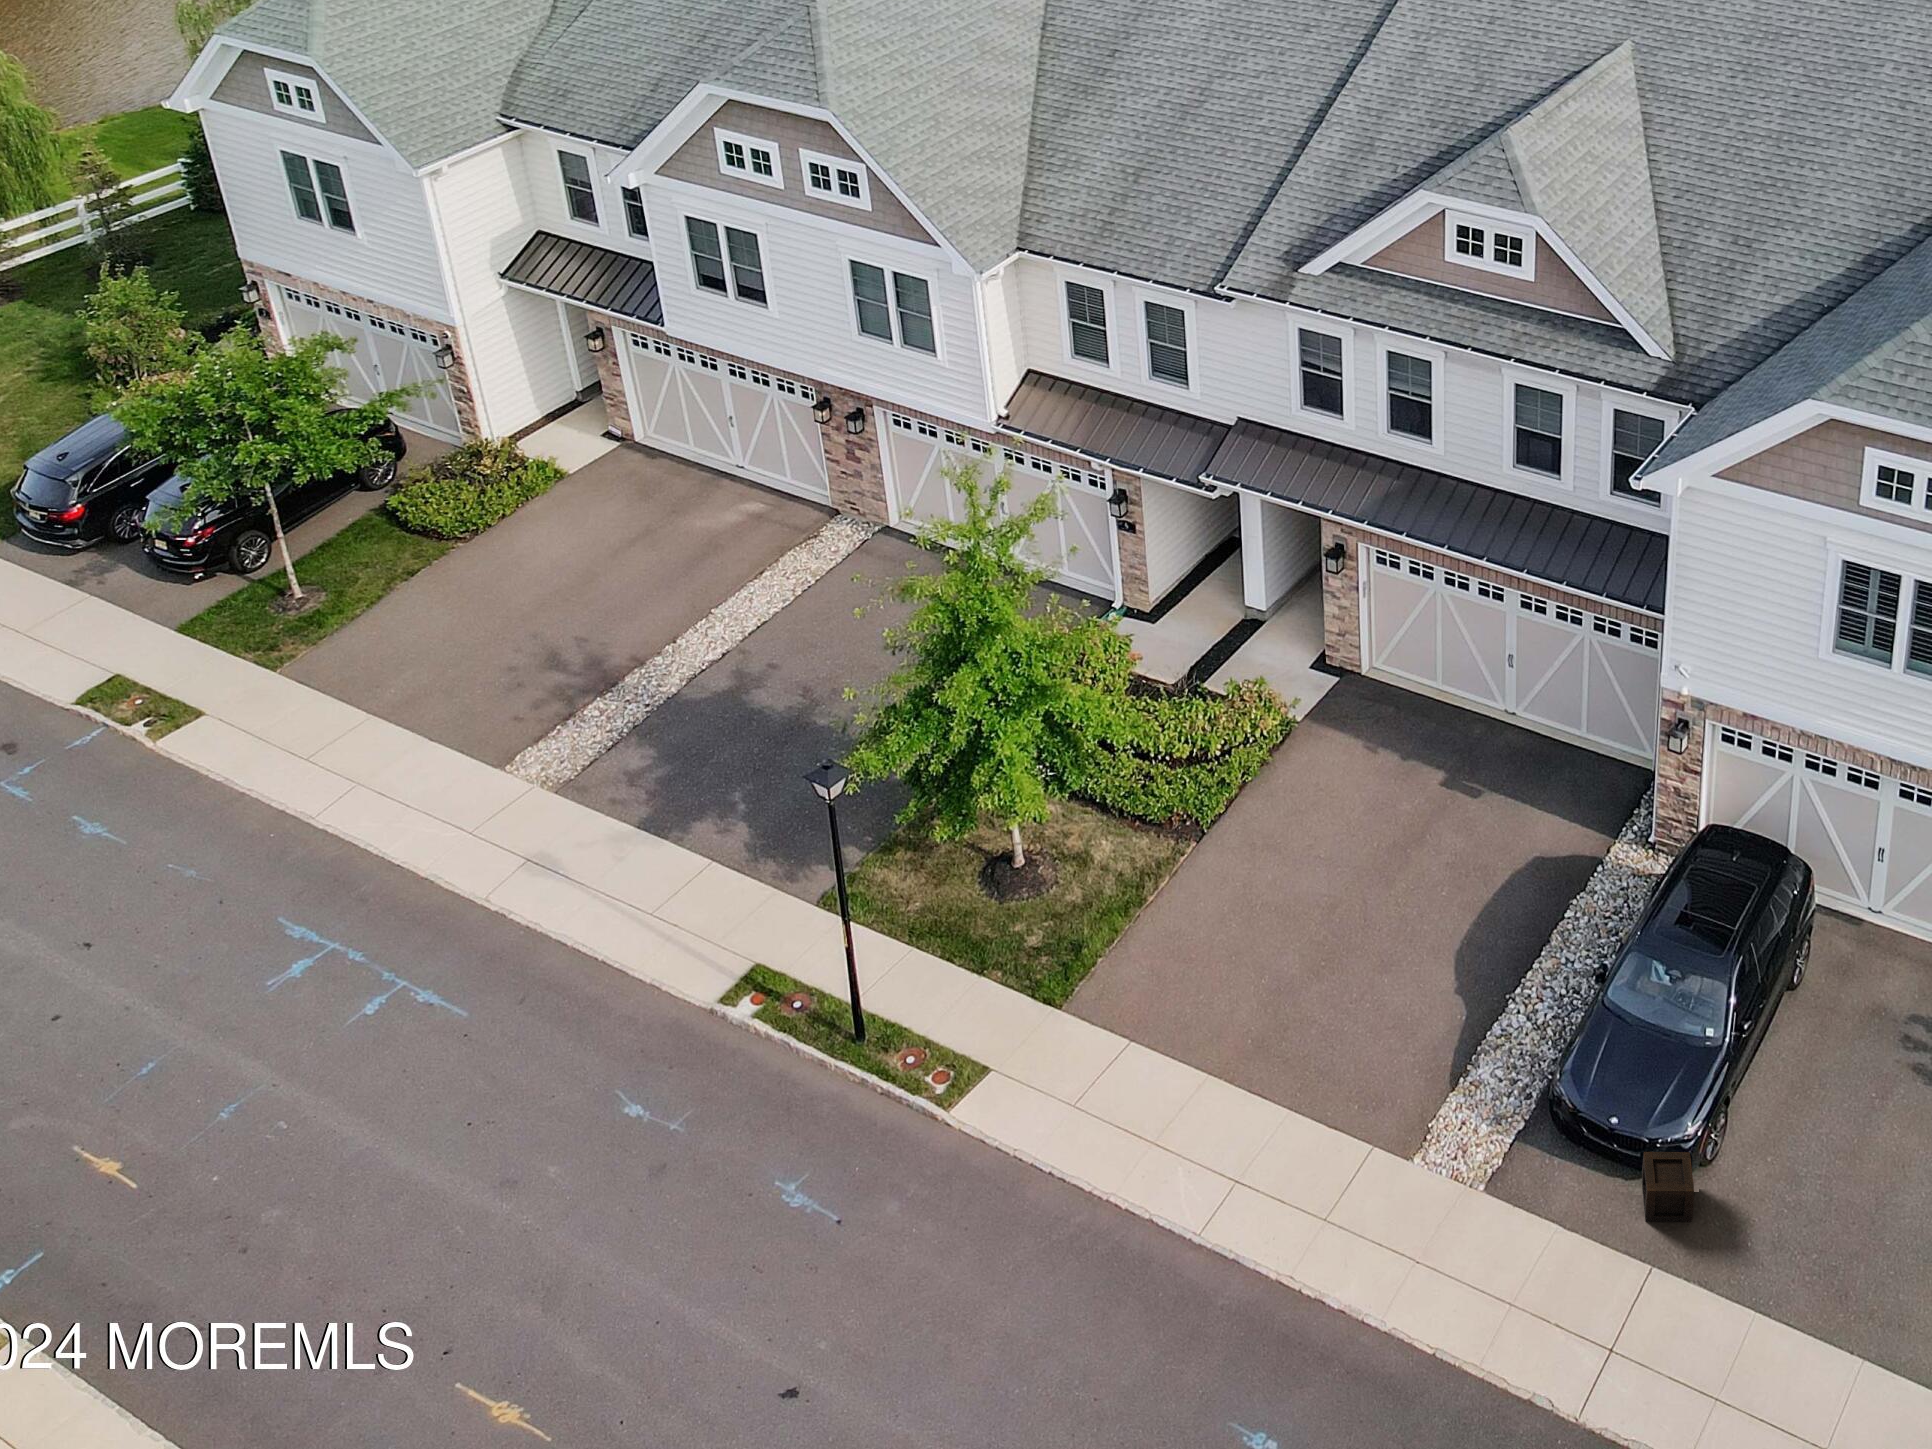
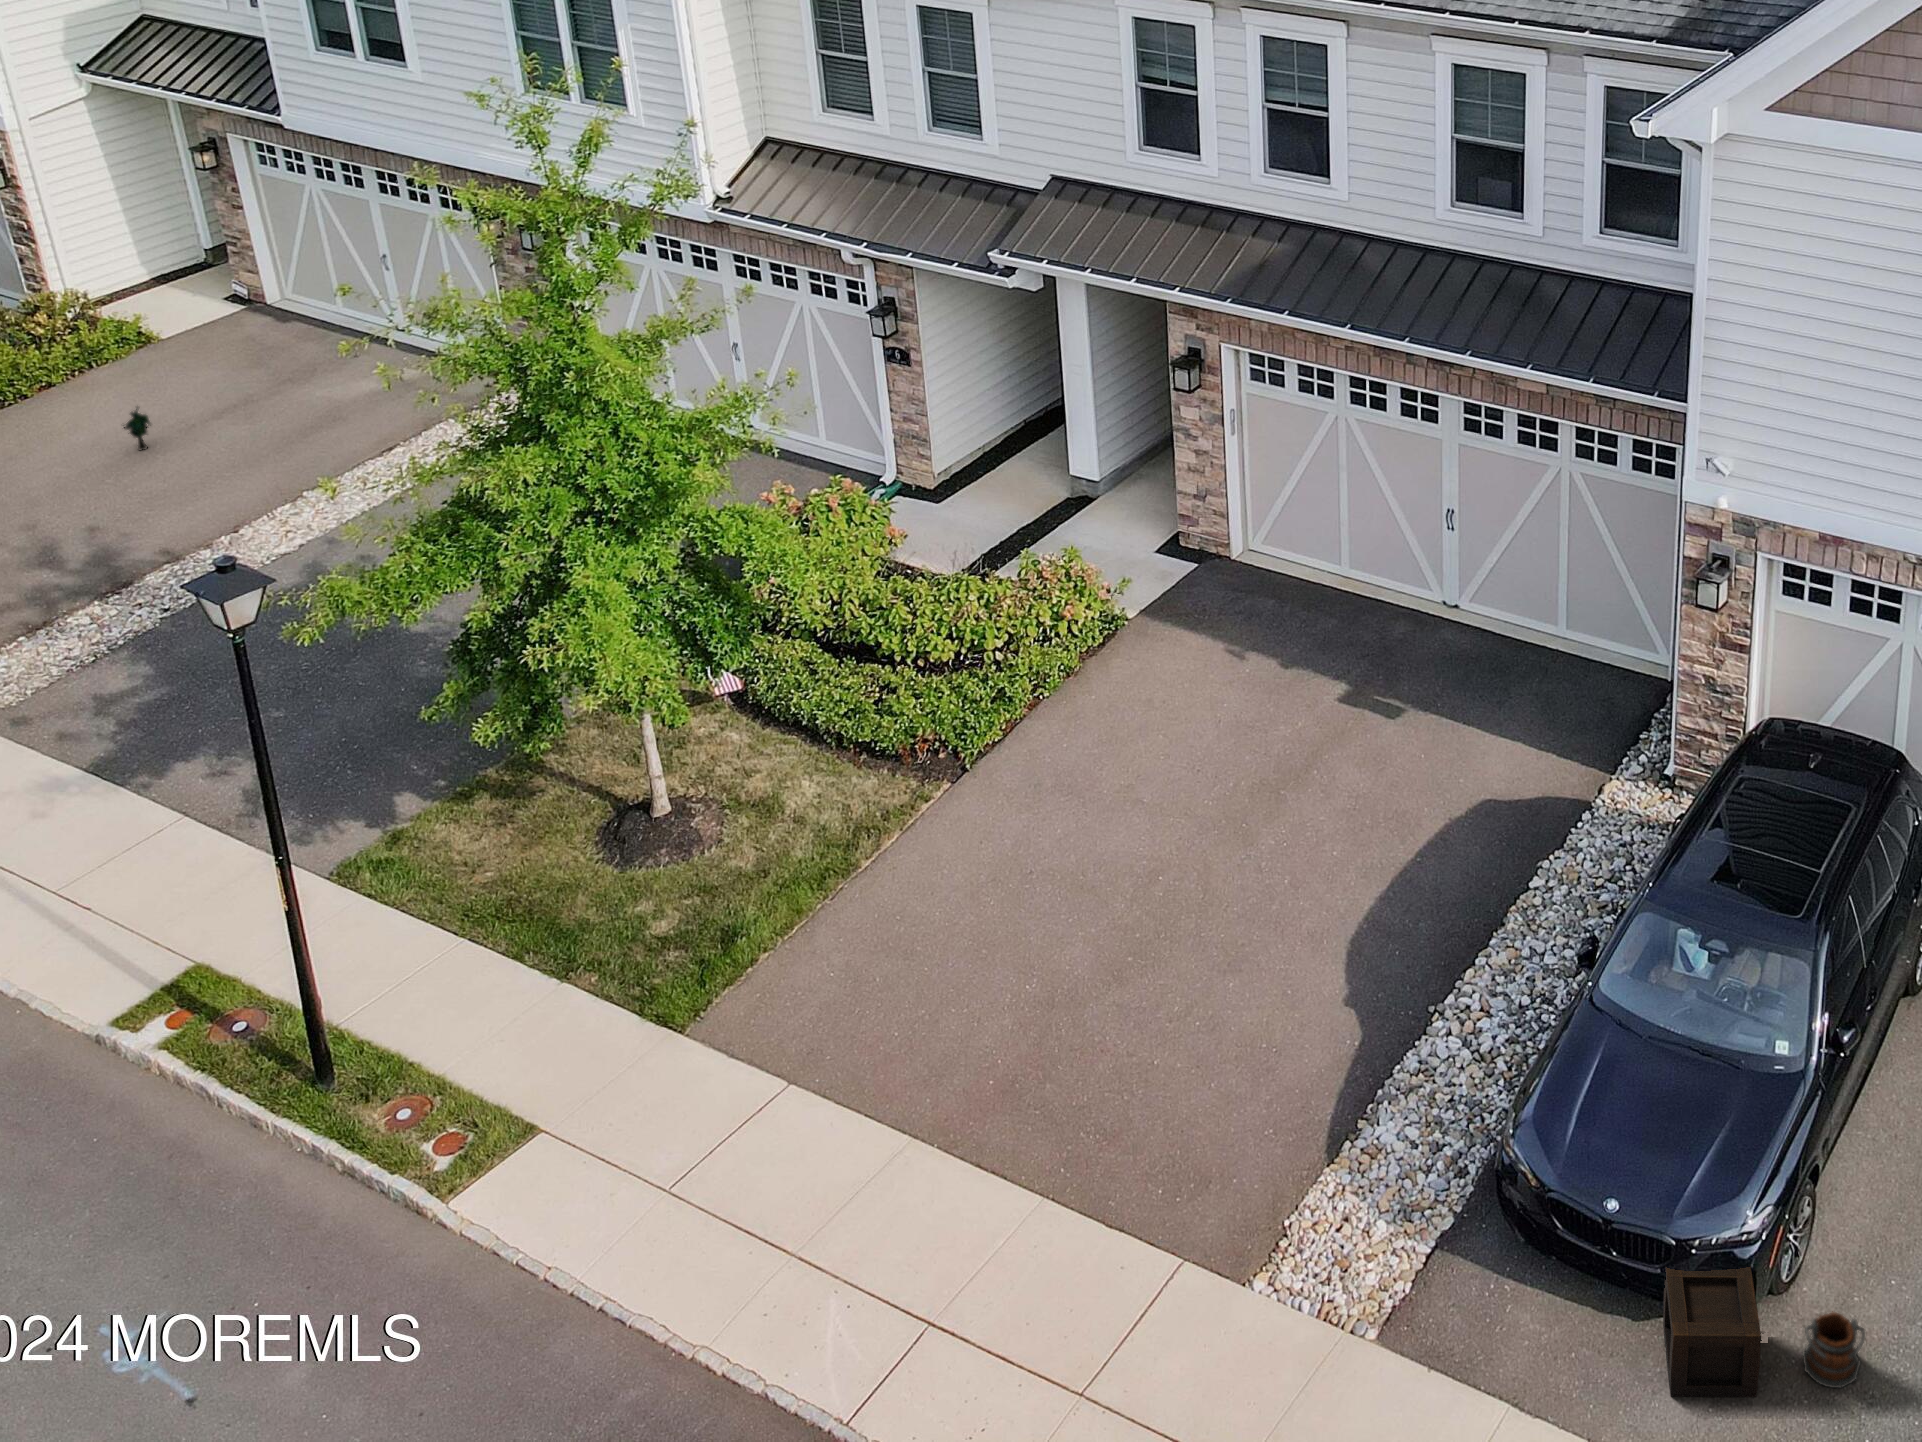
decorative plant: none [574,541,594,571] -> present [123,407,151,450]
bucket: none [1717,1177,1751,1217] -> present [1802,1311,1865,1388]

